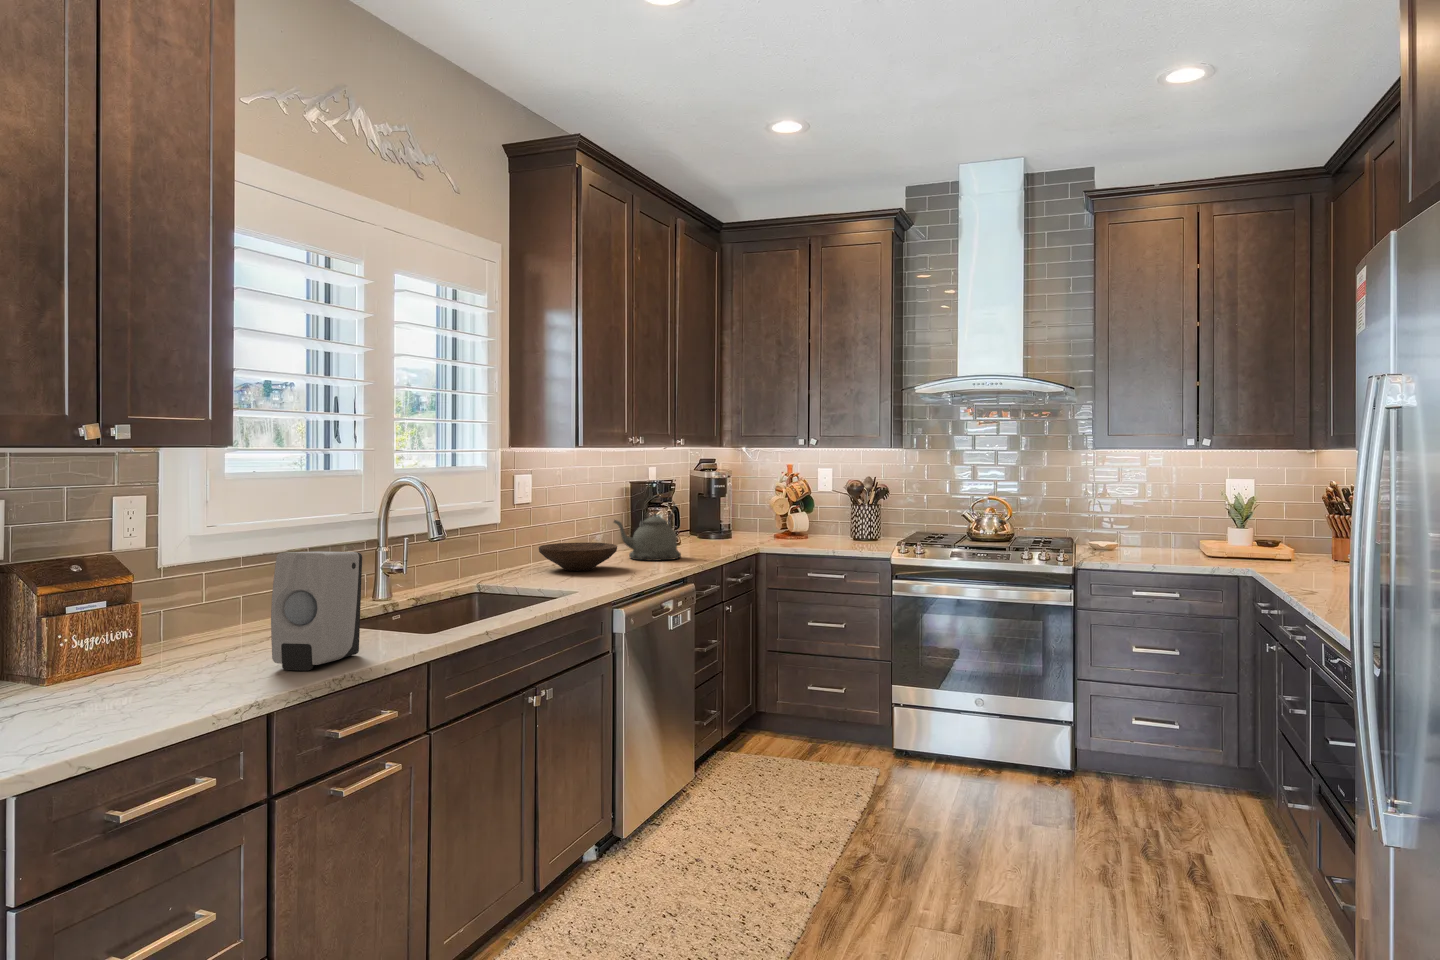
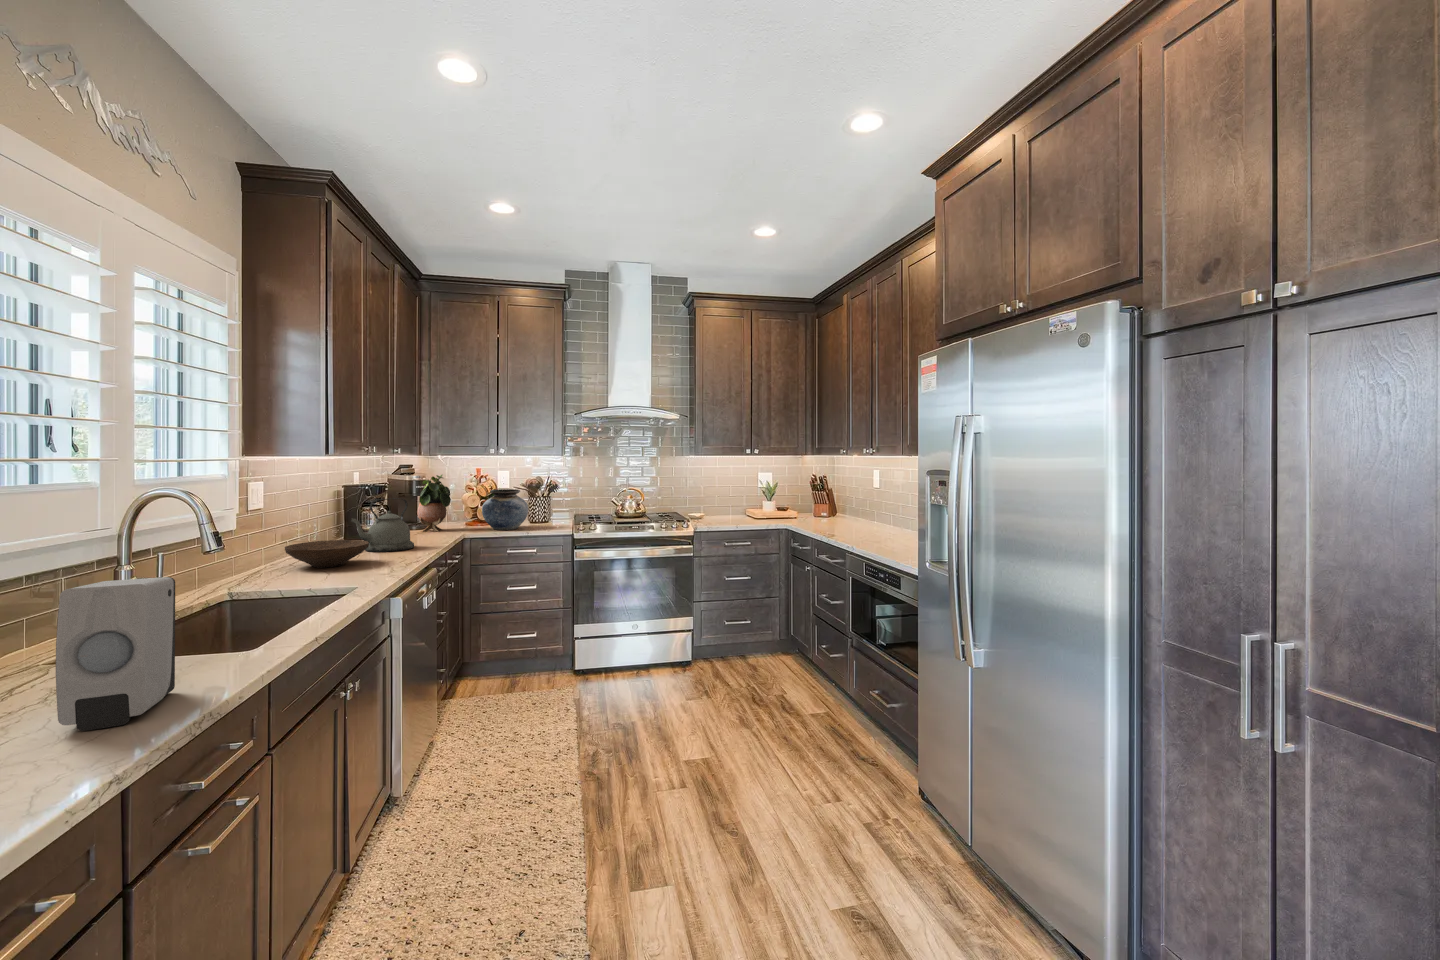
potted plant: none [708,472,745,543] -> present [417,475,451,532]
vase: none [781,493,839,546] -> present [482,489,528,530]

